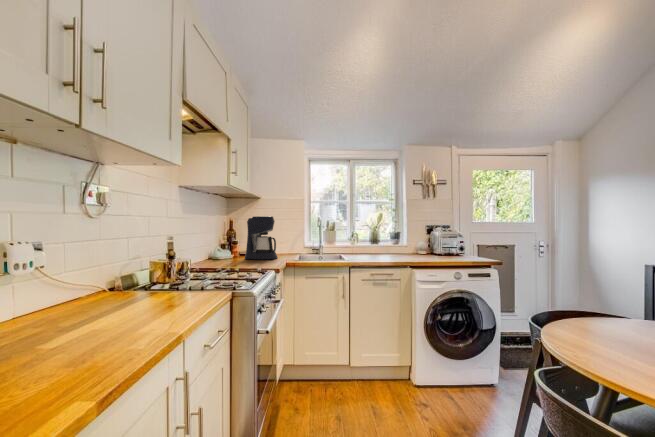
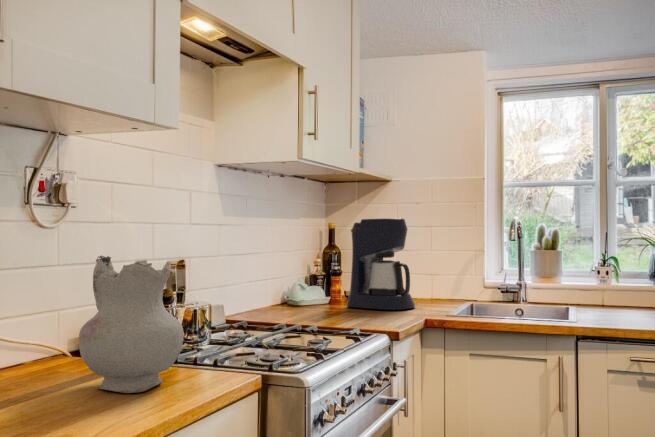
ceramic pitcher: none [134,234,196,308] -> present [79,256,184,393]

